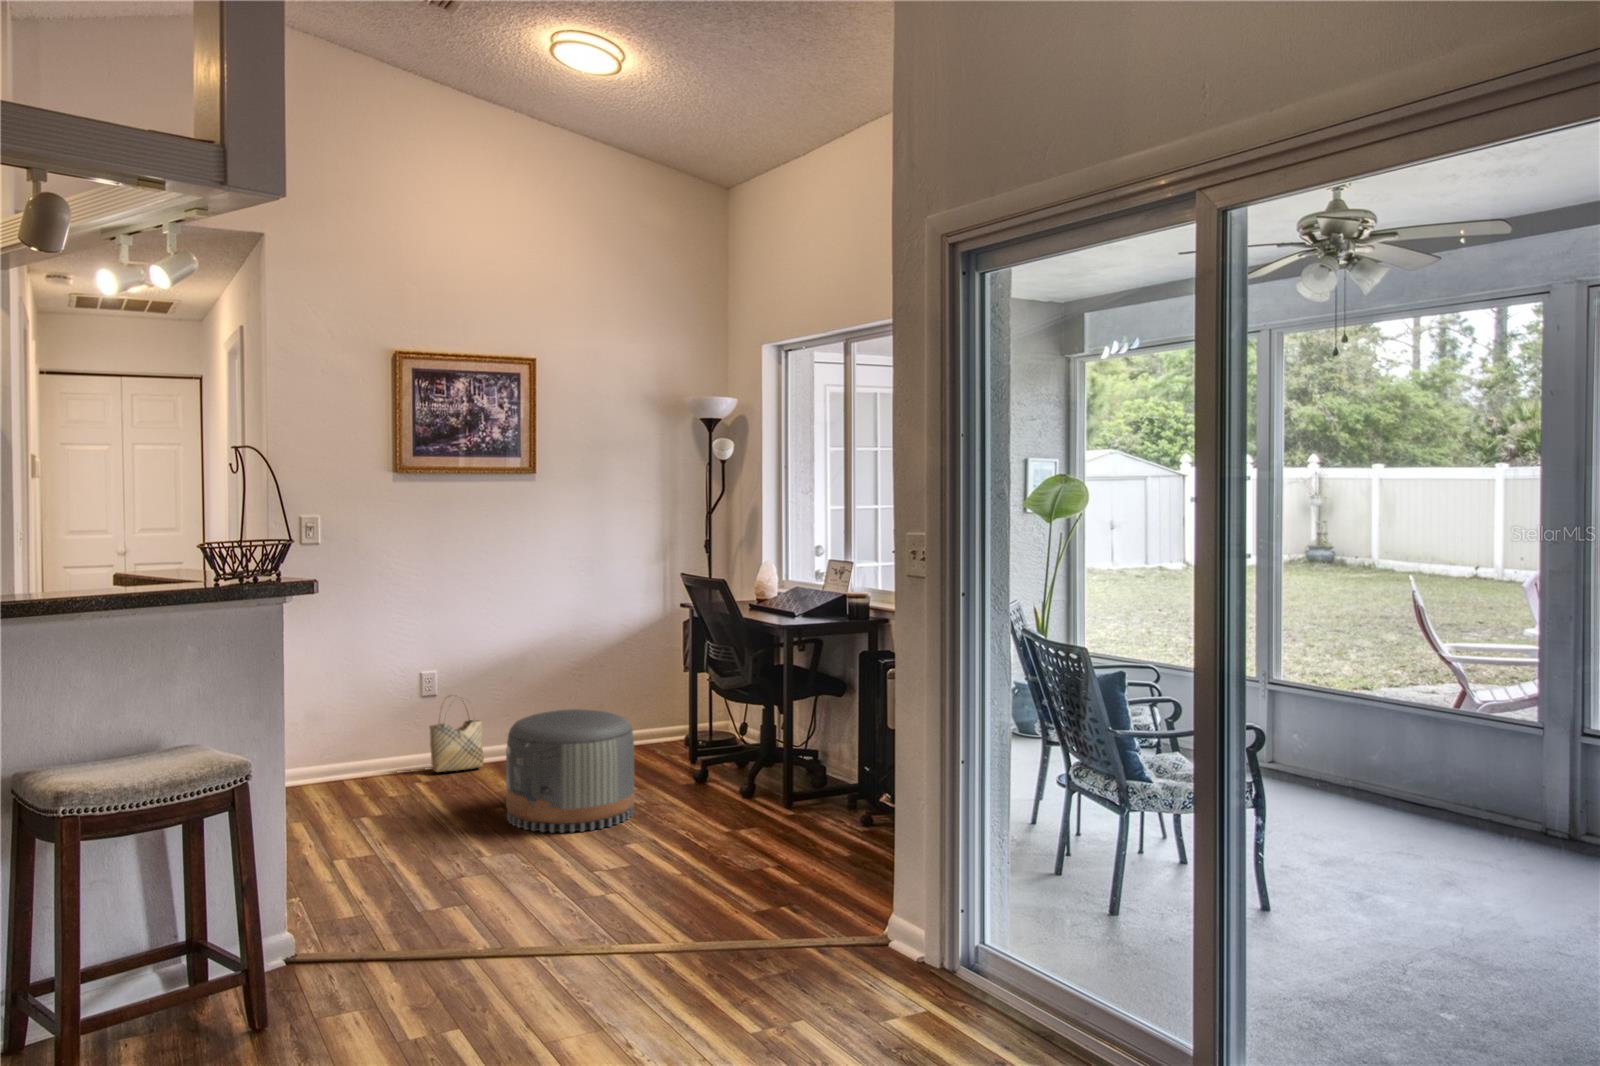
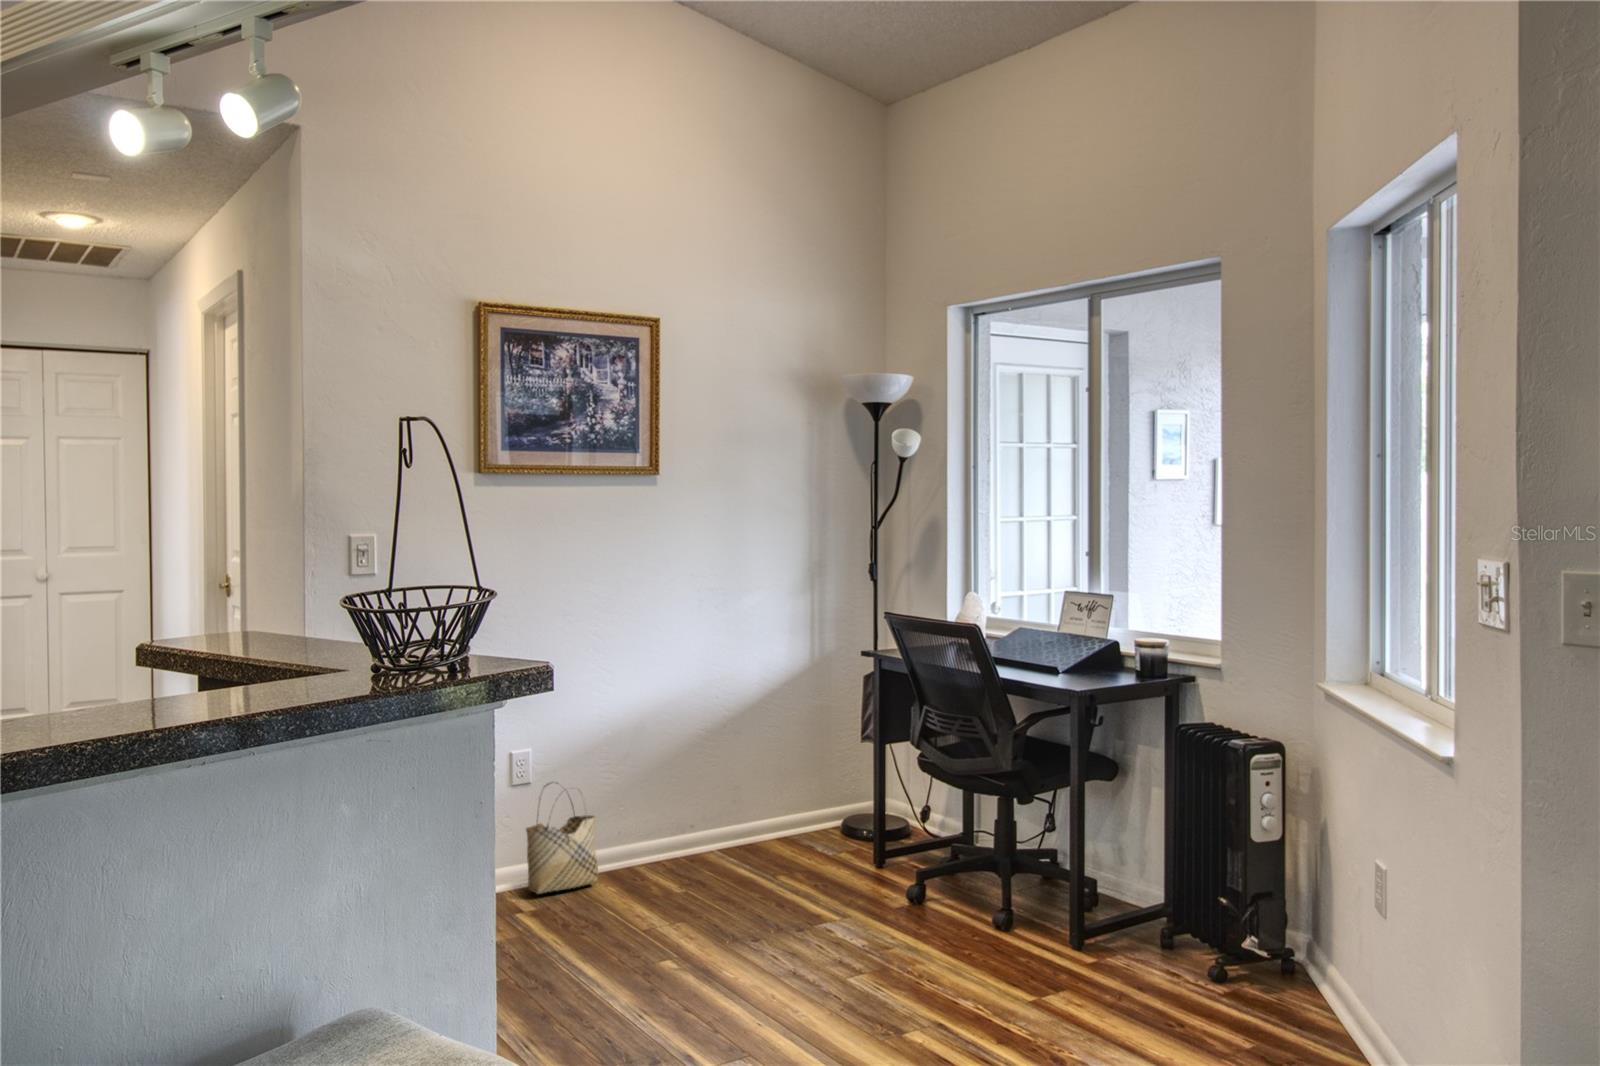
pouf: present [506,709,634,833] -> none [687,812,871,1012]

